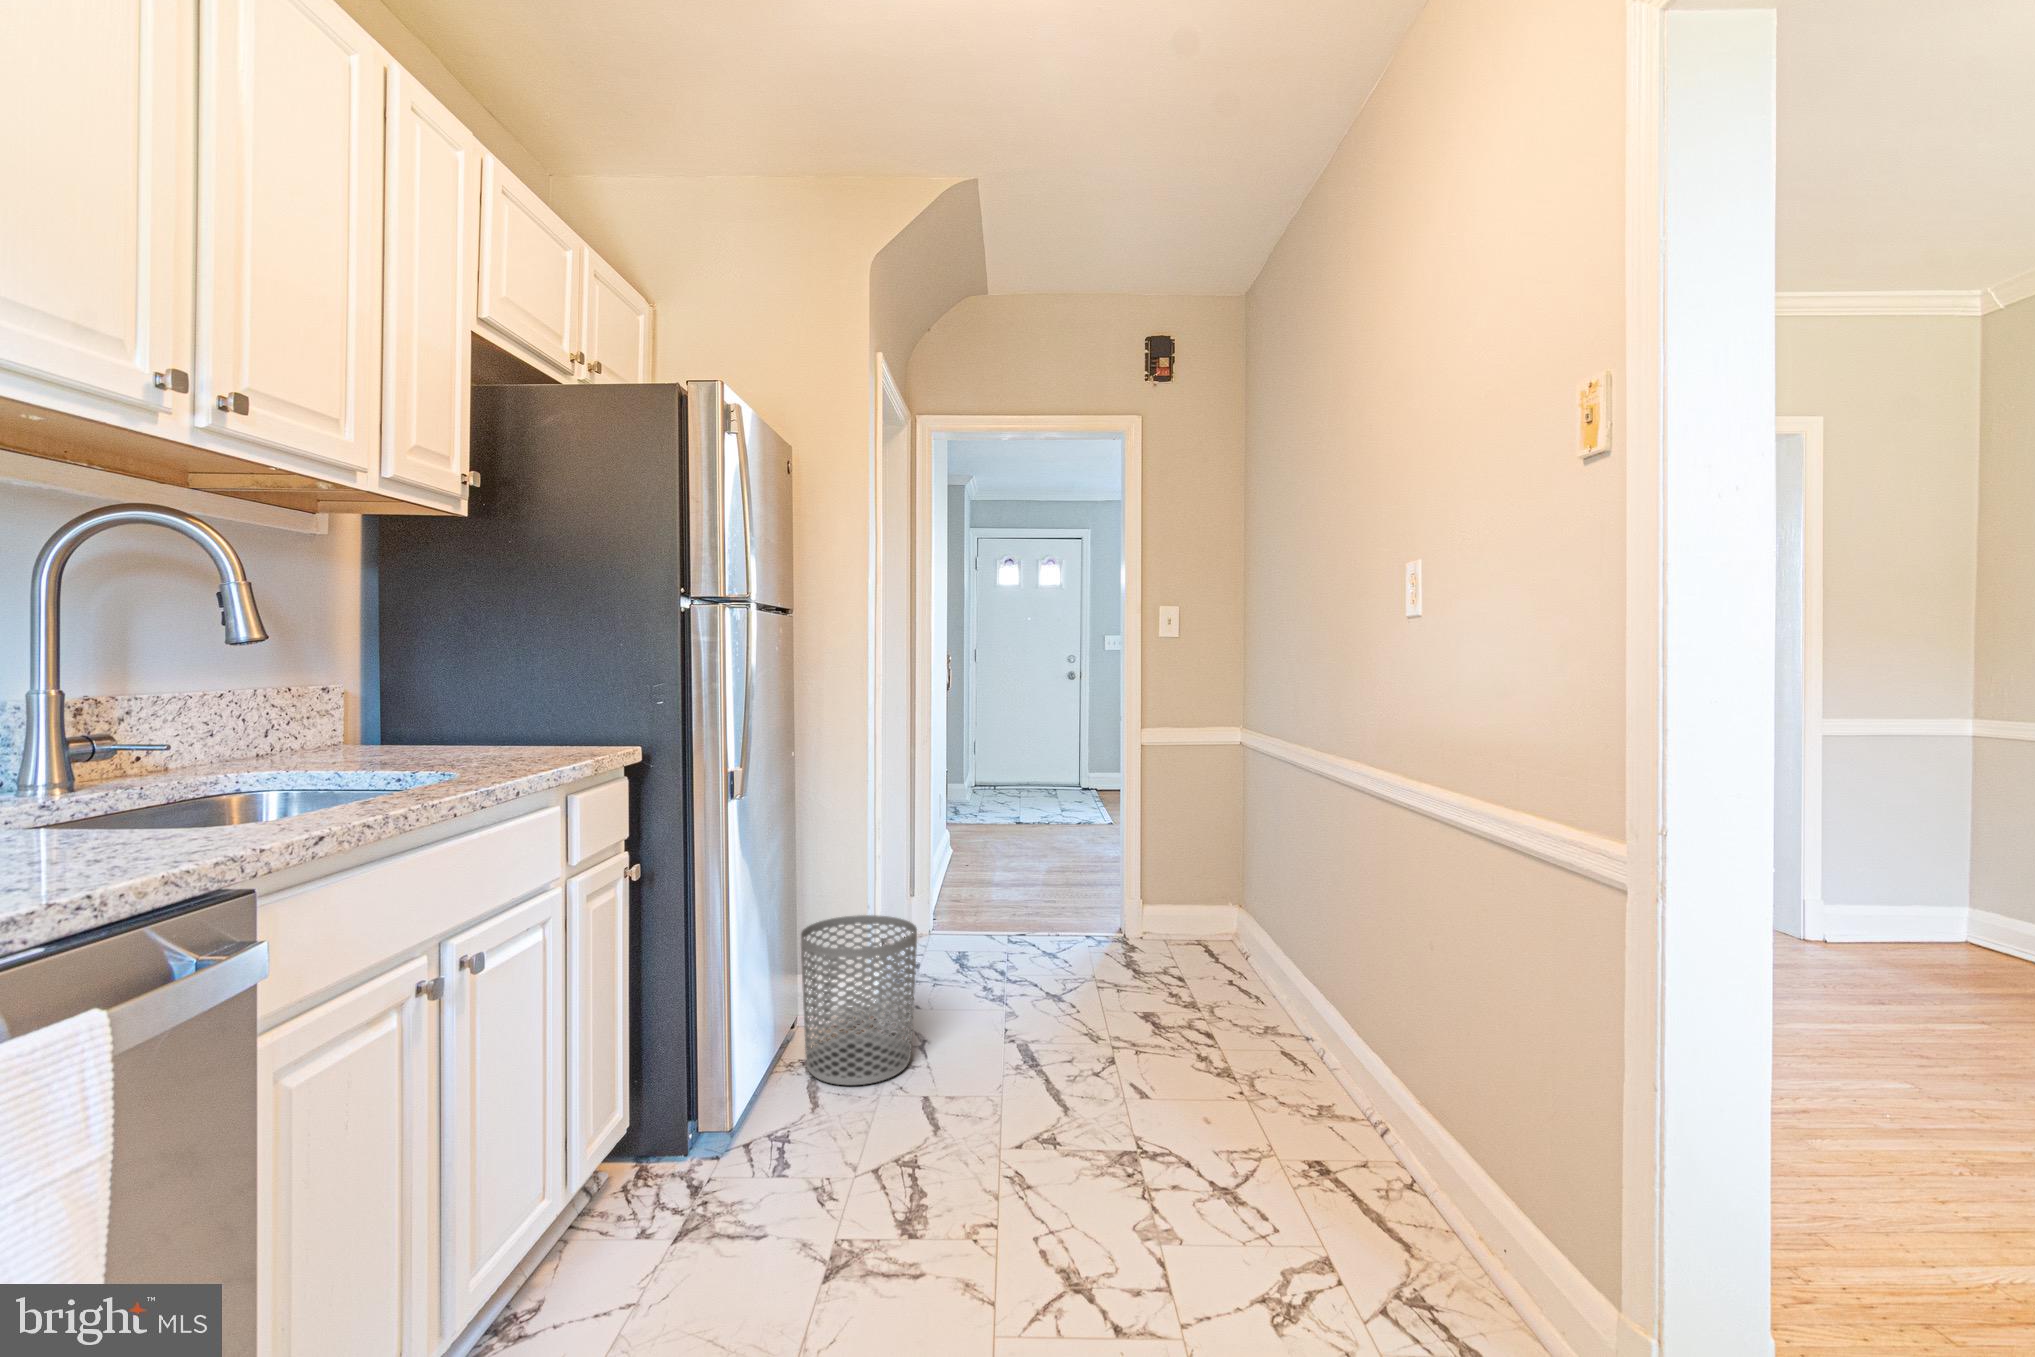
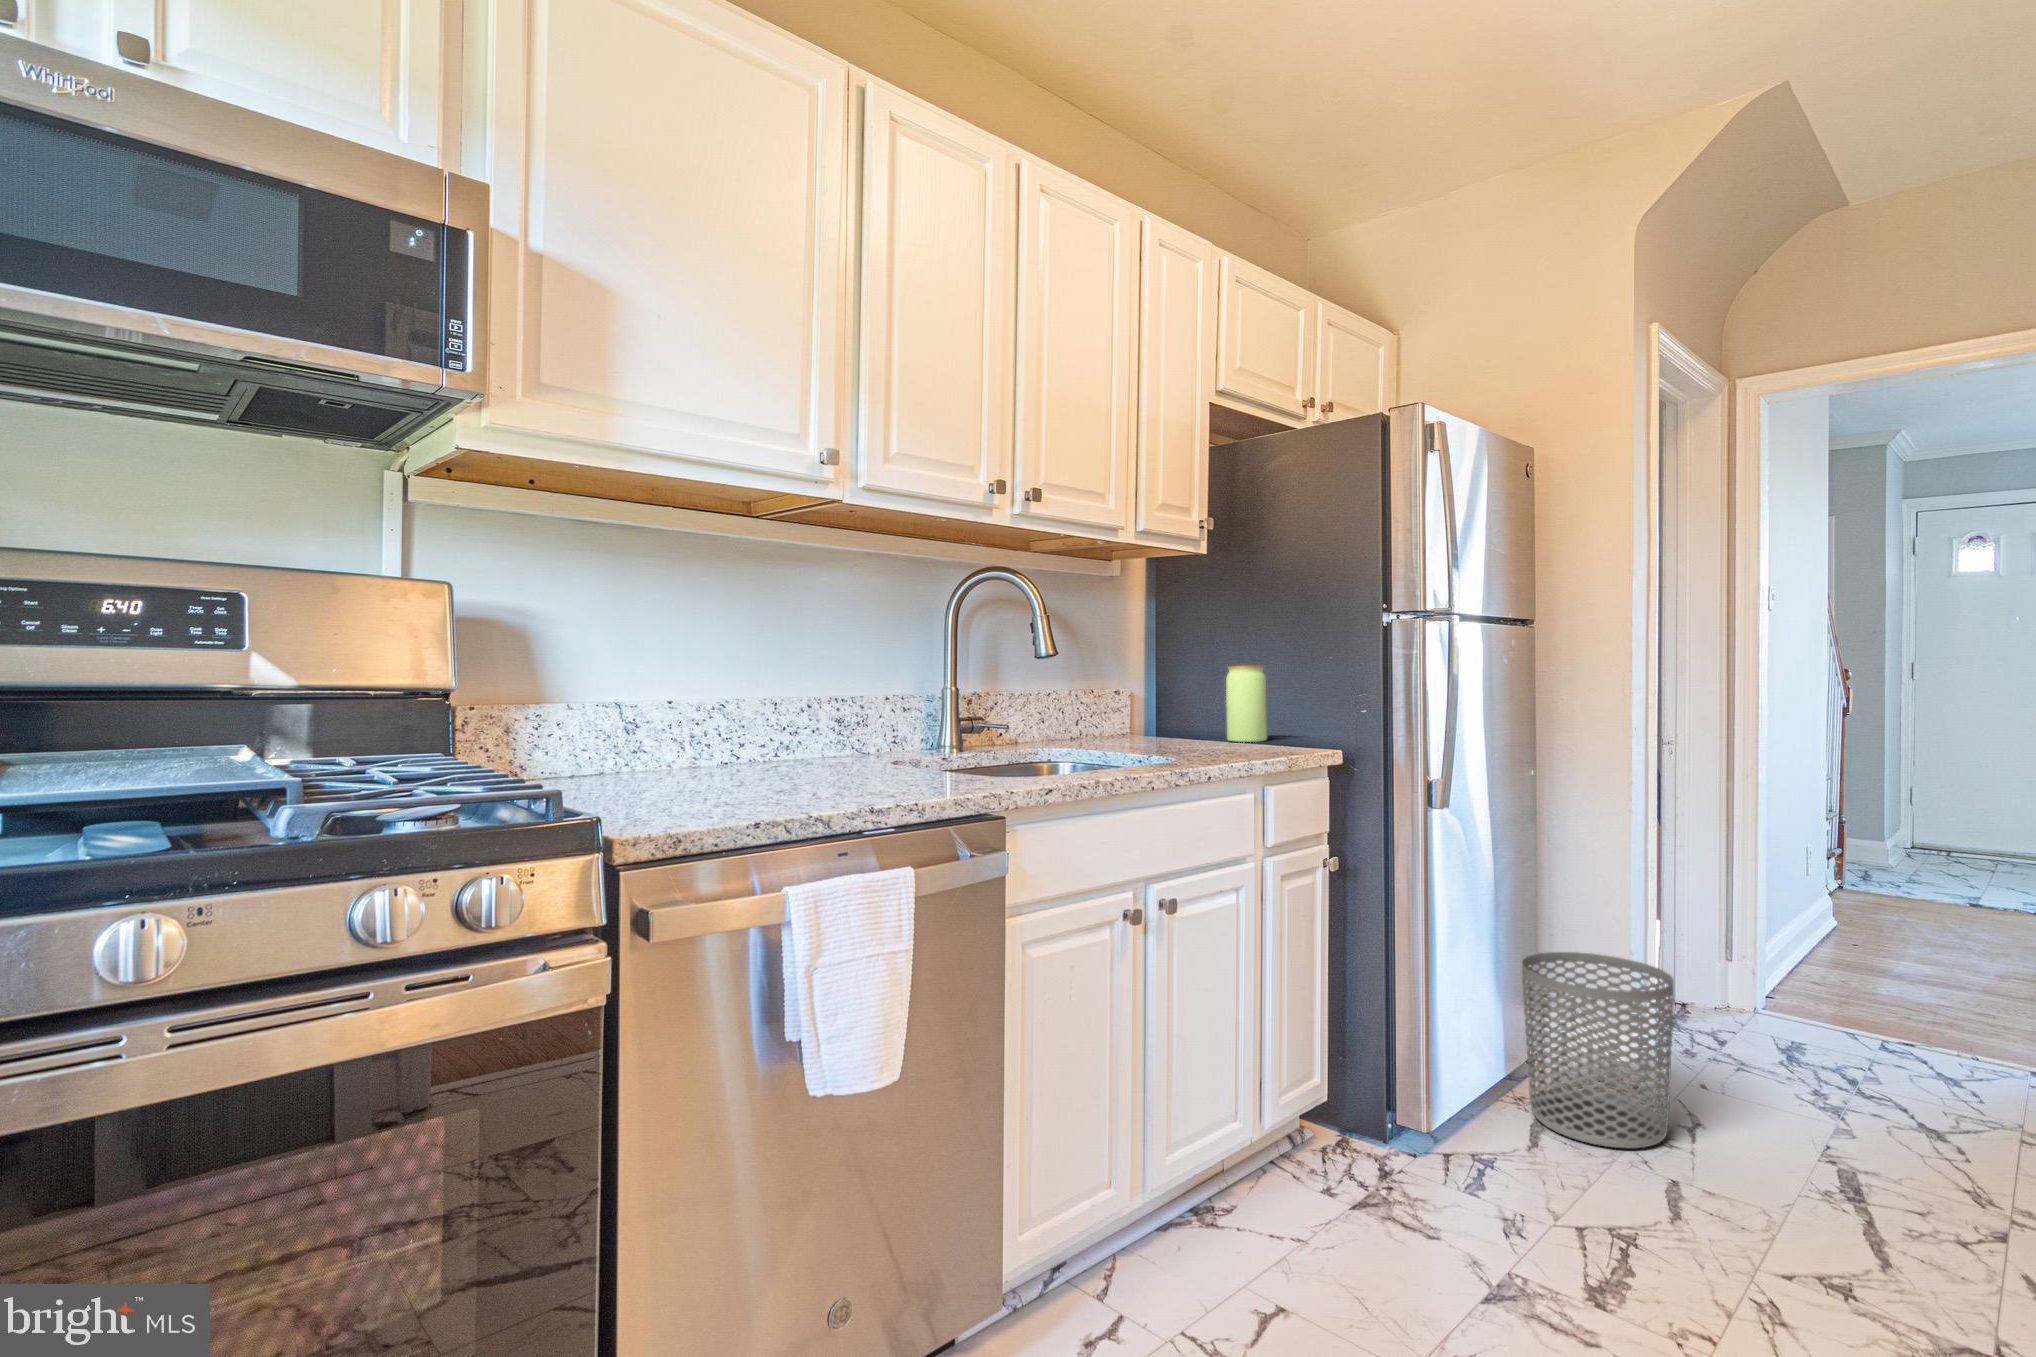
jar: none [503,658,554,747] -> present [1226,665,1267,742]

